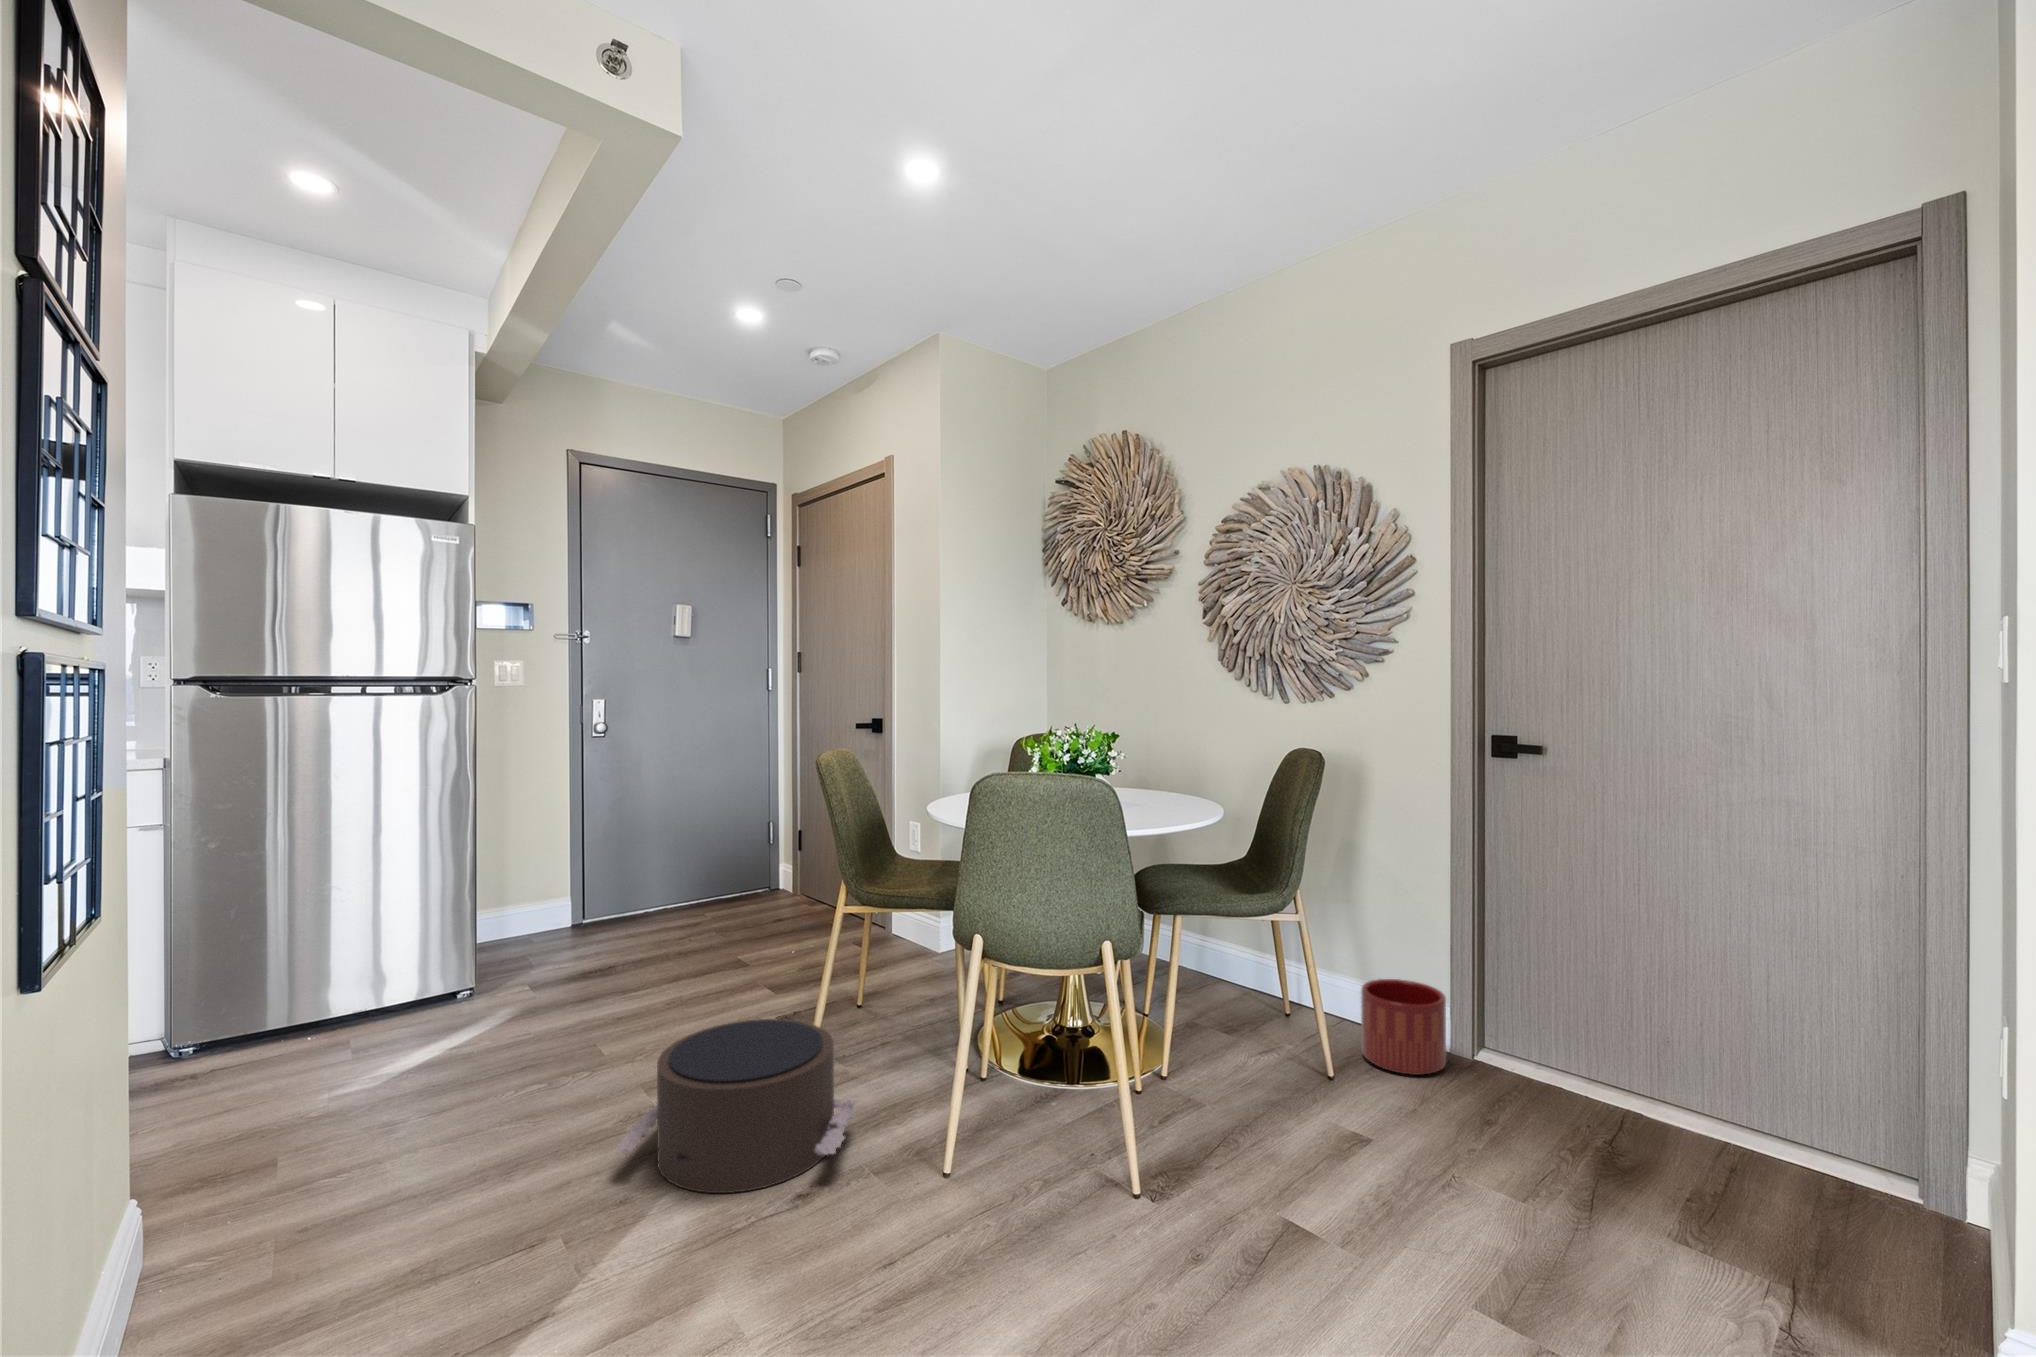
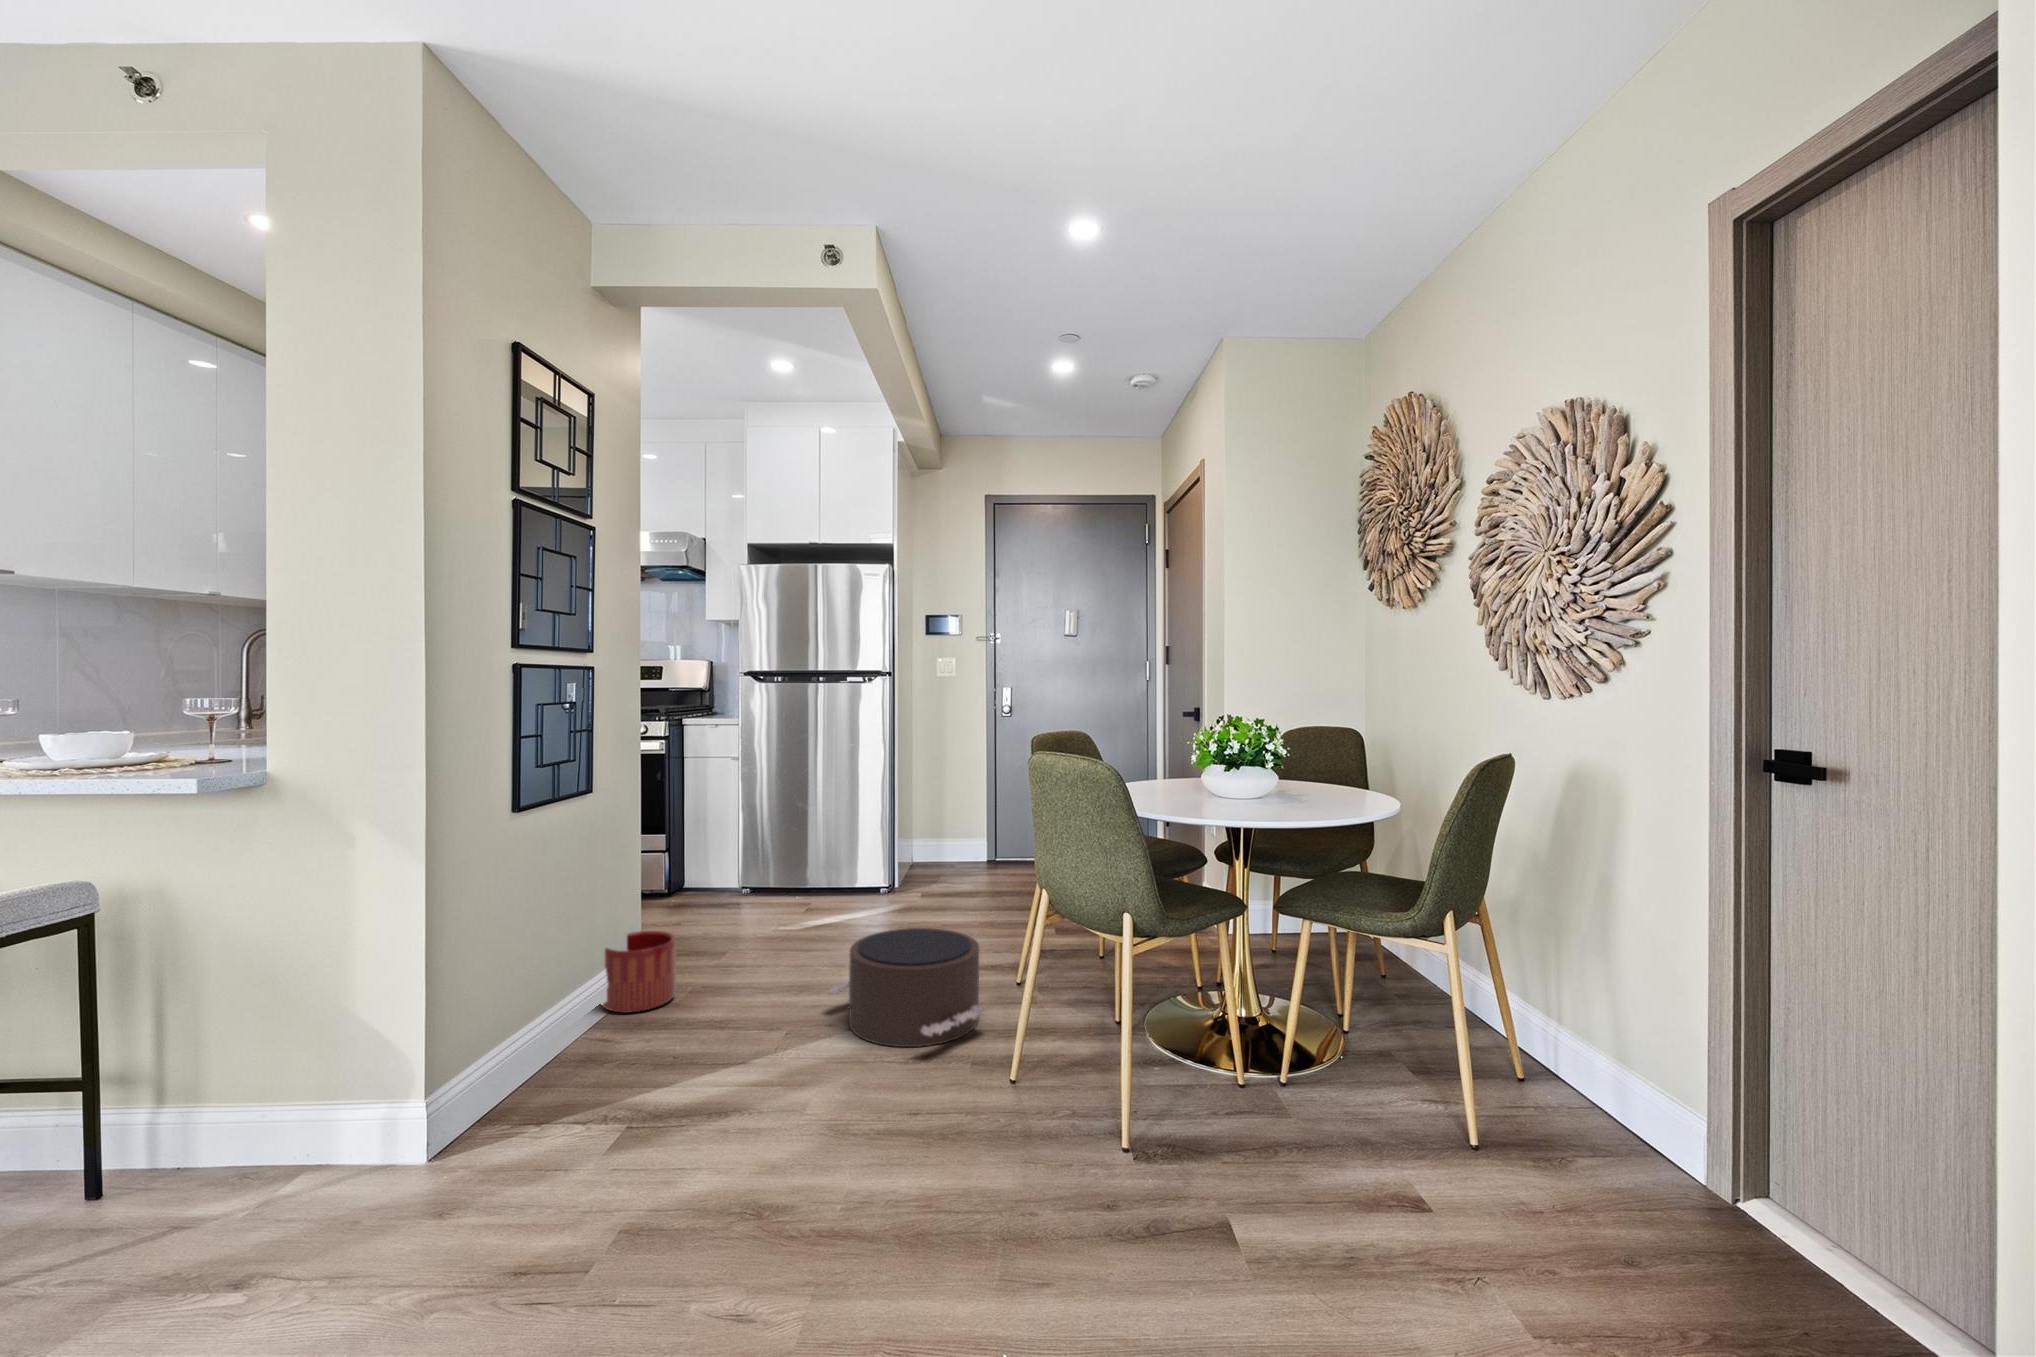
planter: present [1361,979,1446,1075] -> present [603,931,676,1013]

